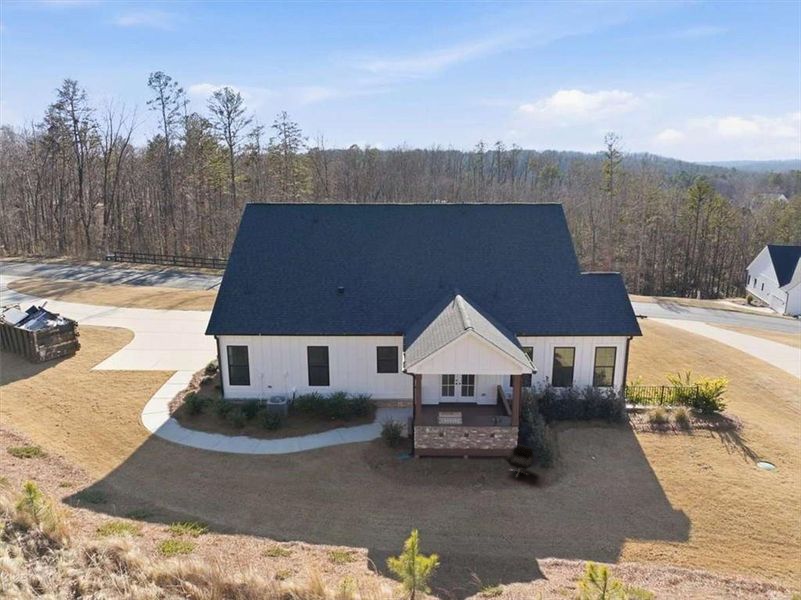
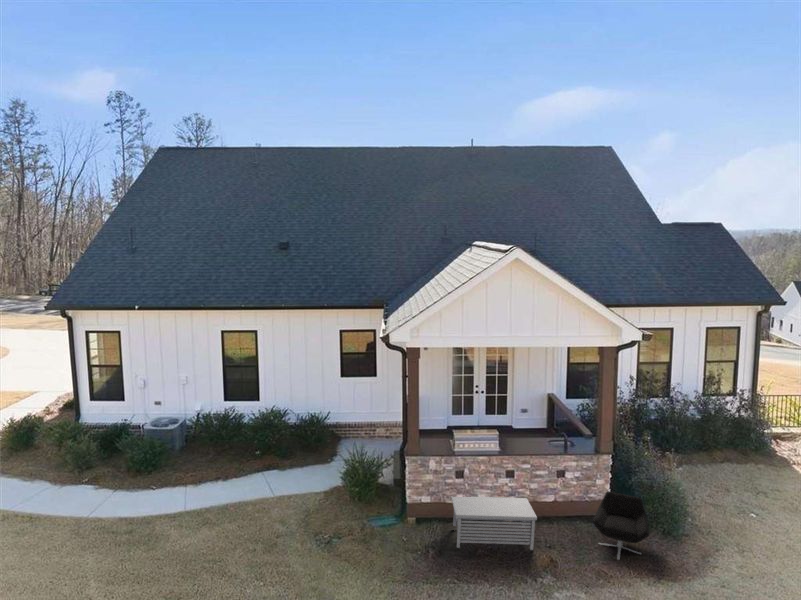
storage bench: none [437,446,478,472] -> present [452,497,537,550]

